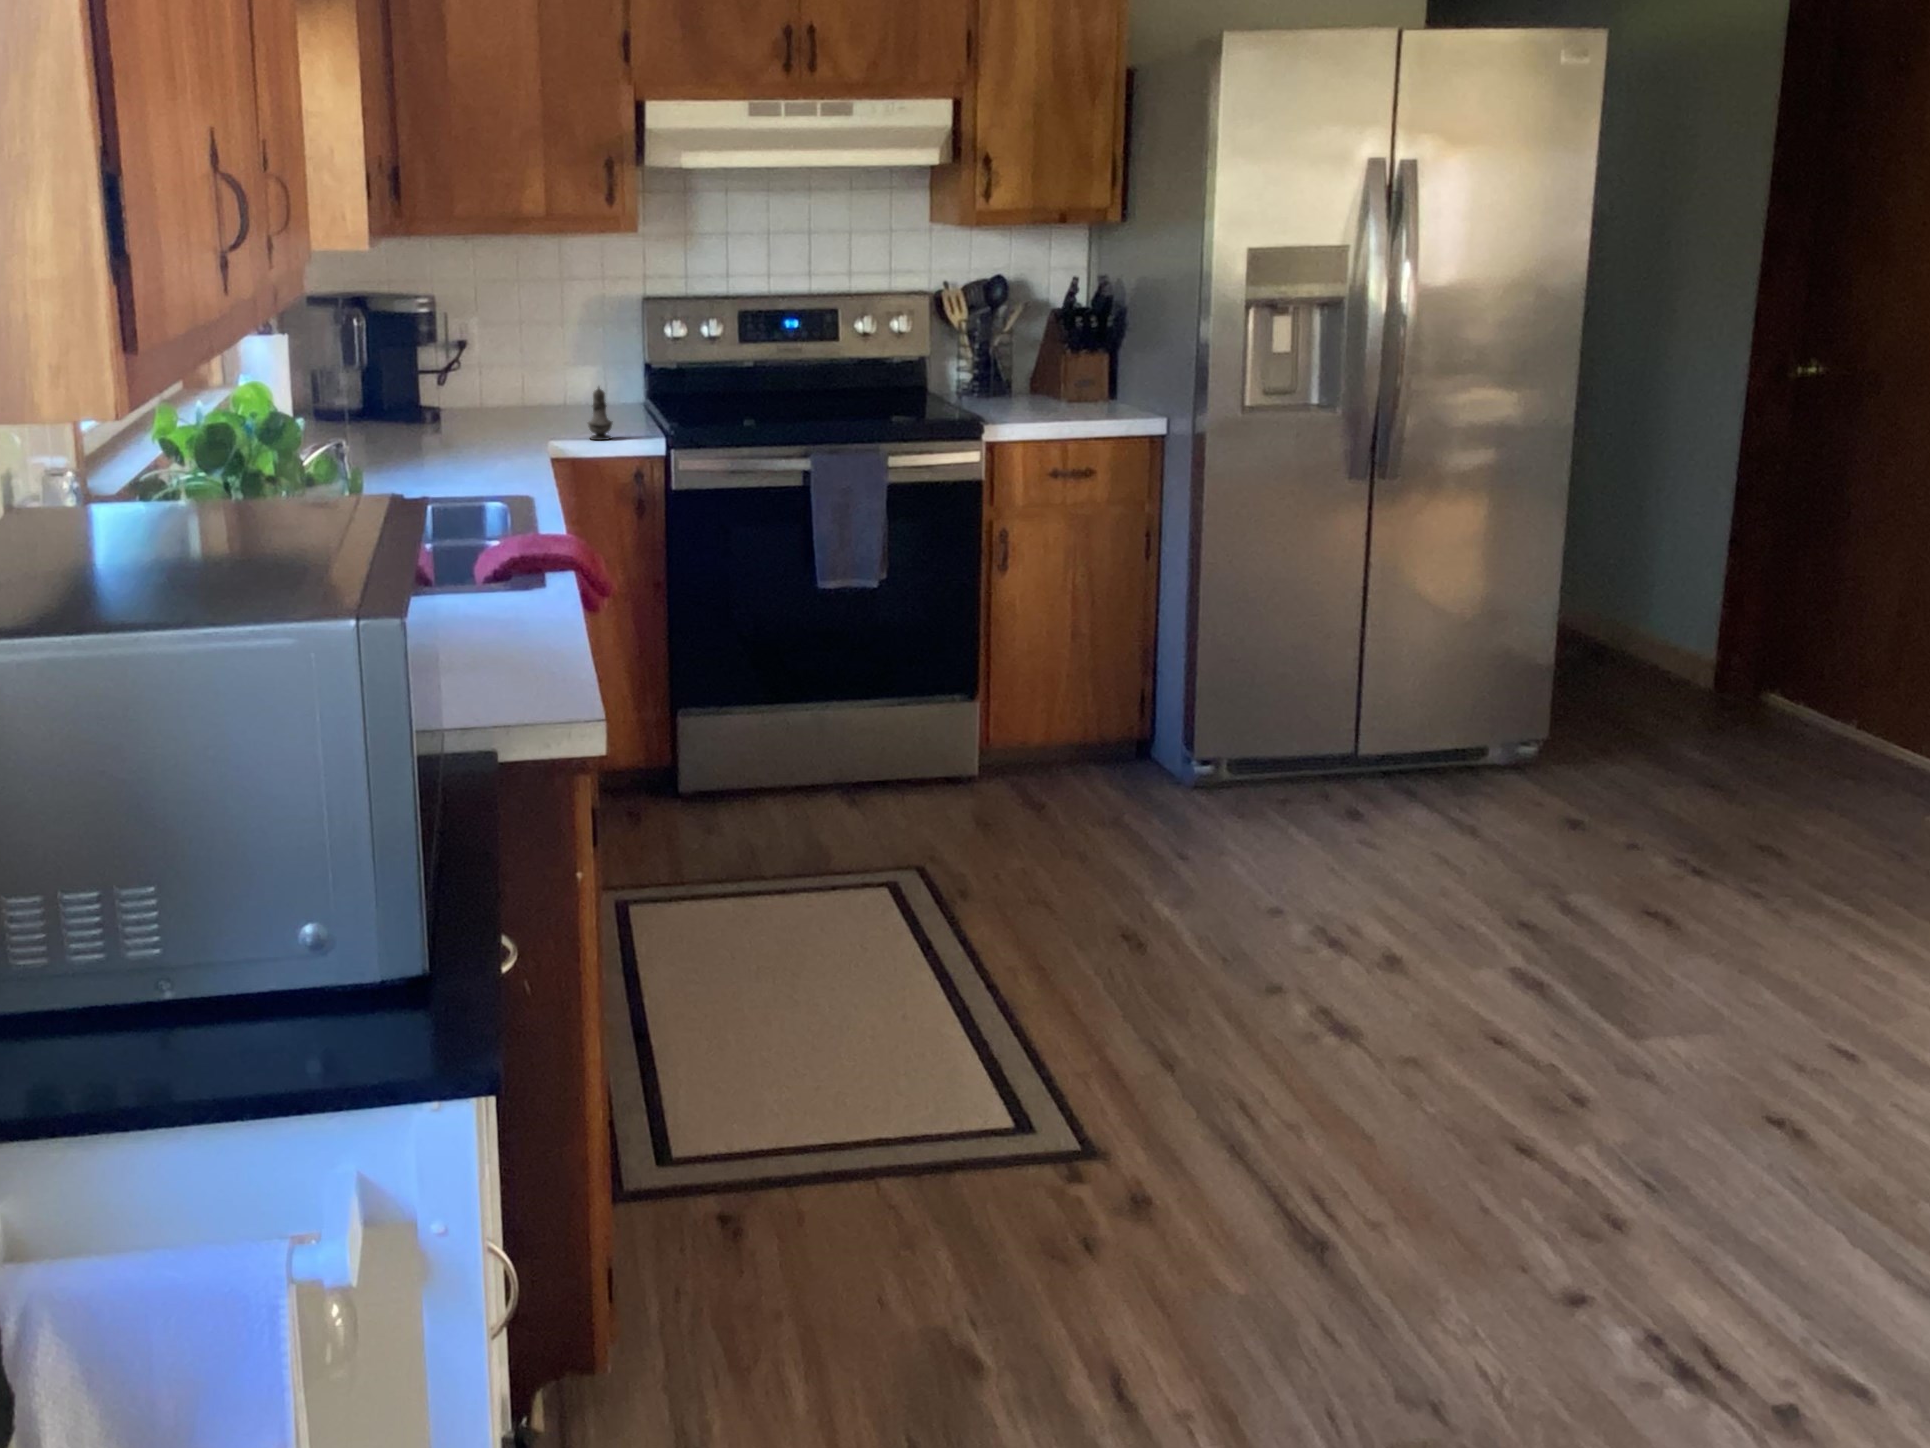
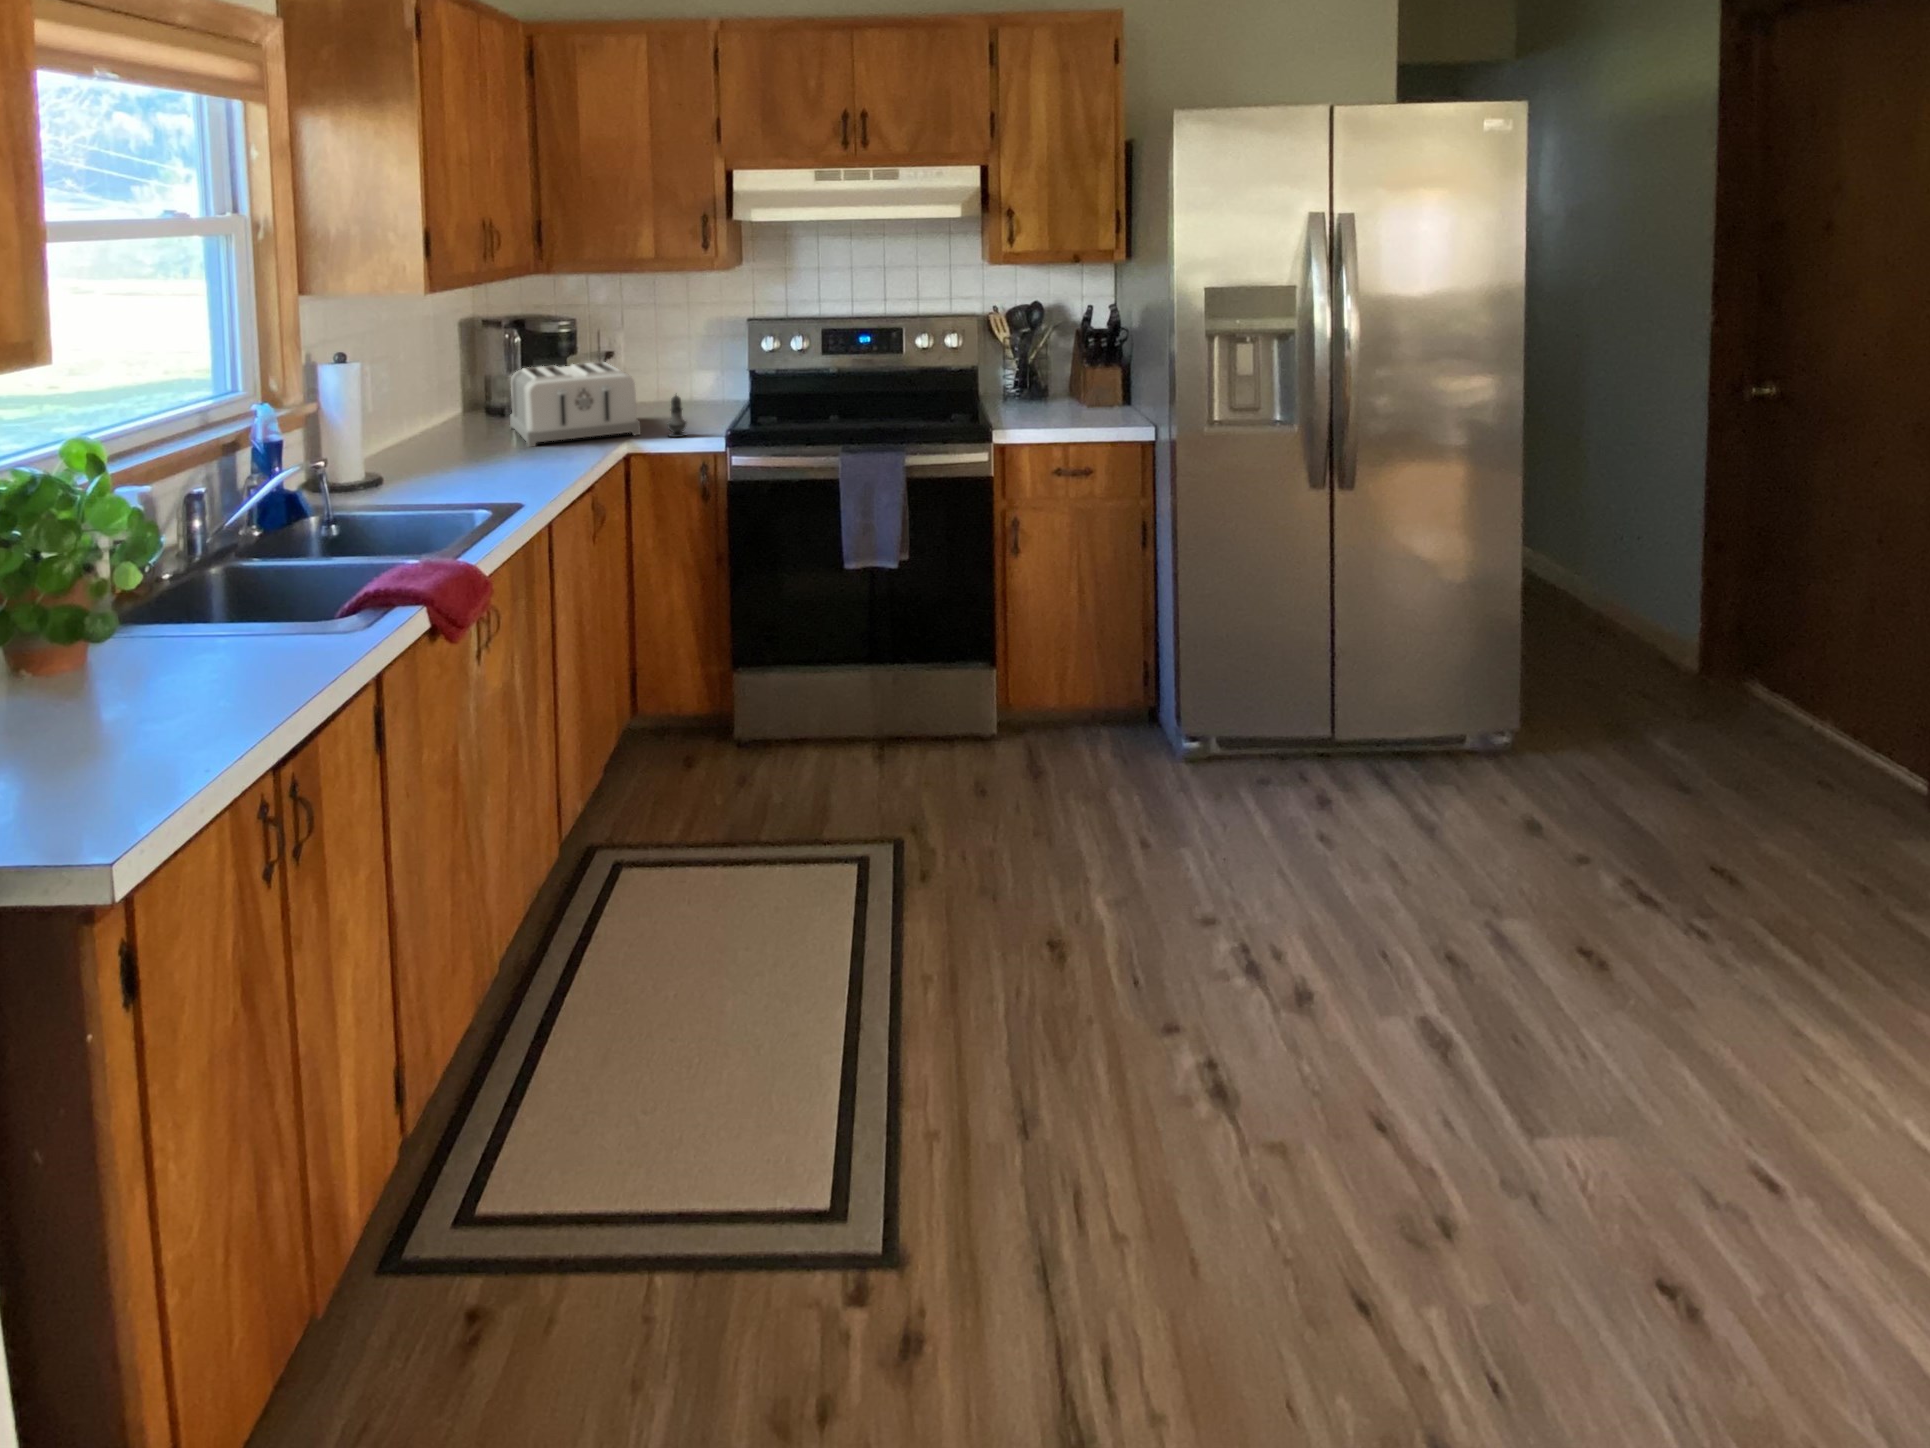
toaster: none [371,350,553,453] -> present [510,362,640,447]

